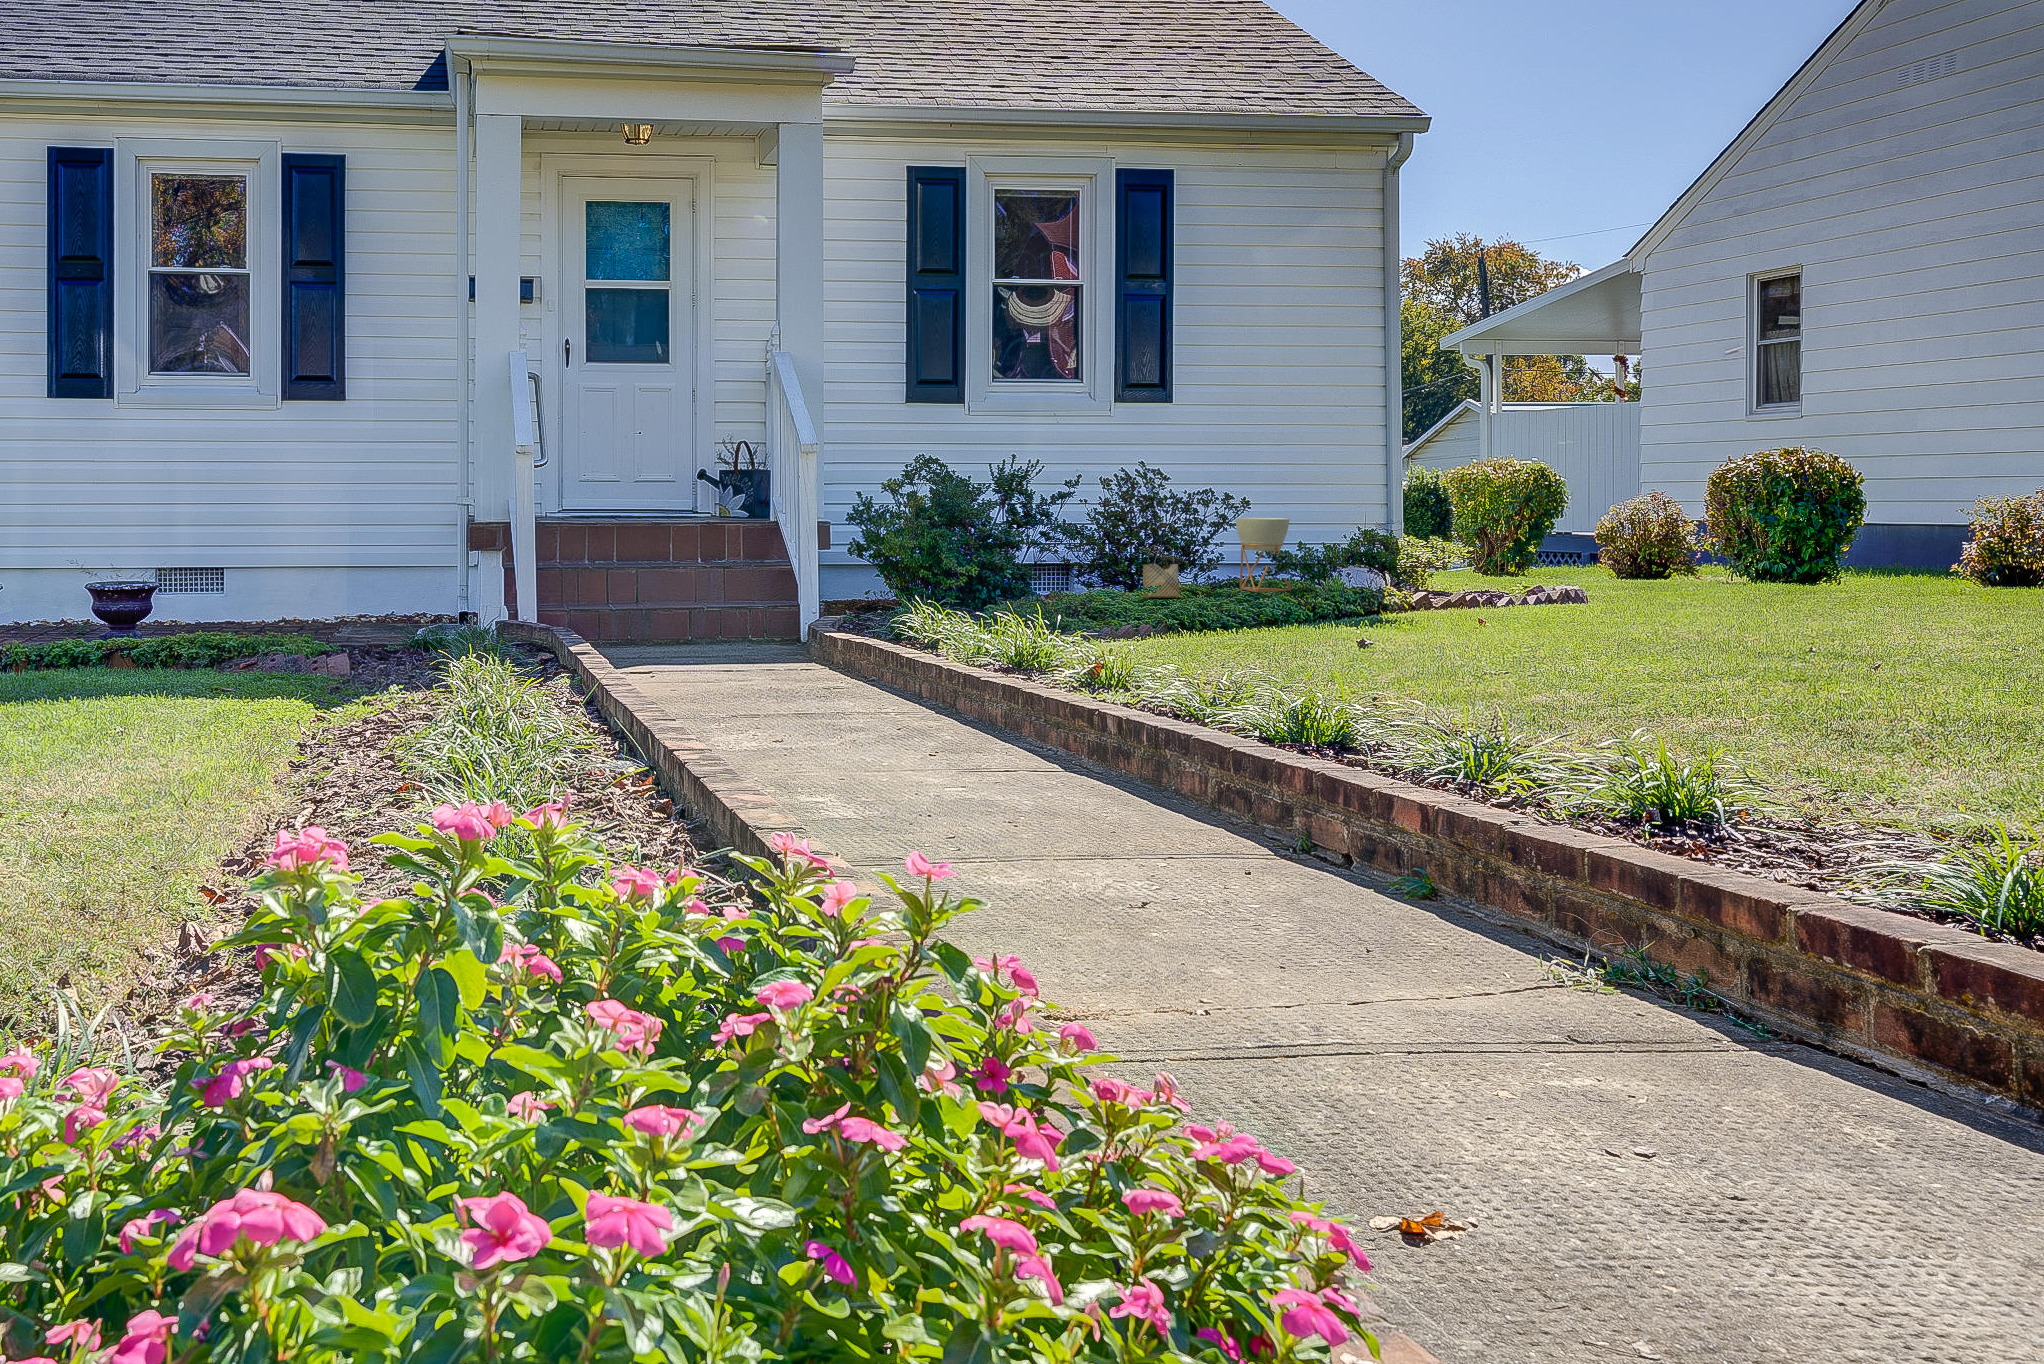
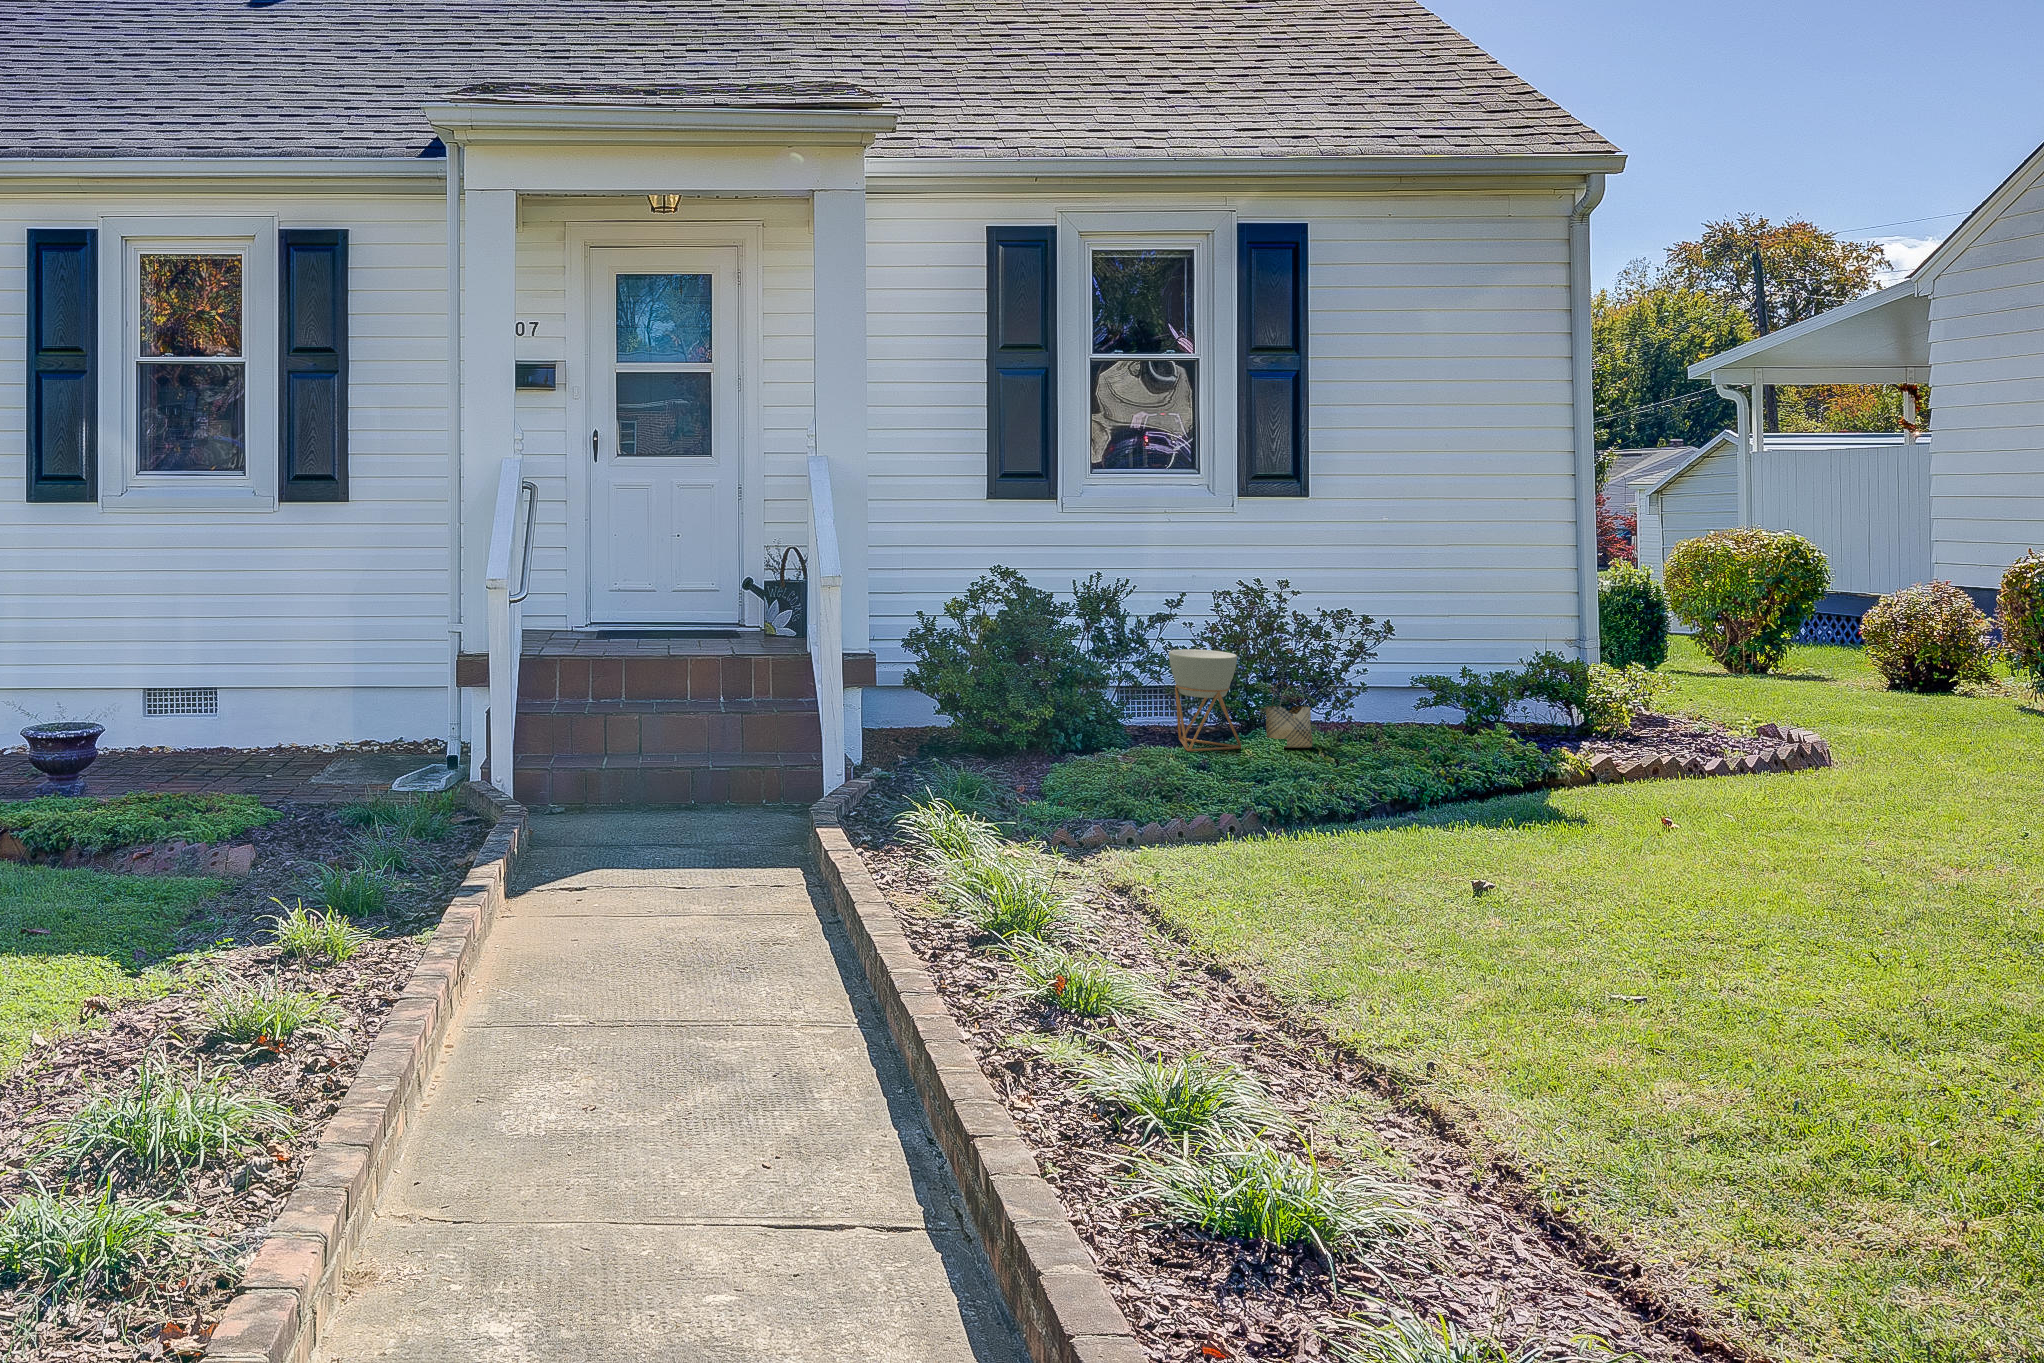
planter: present [1236,518,1291,592] -> present [1169,649,1241,751]

